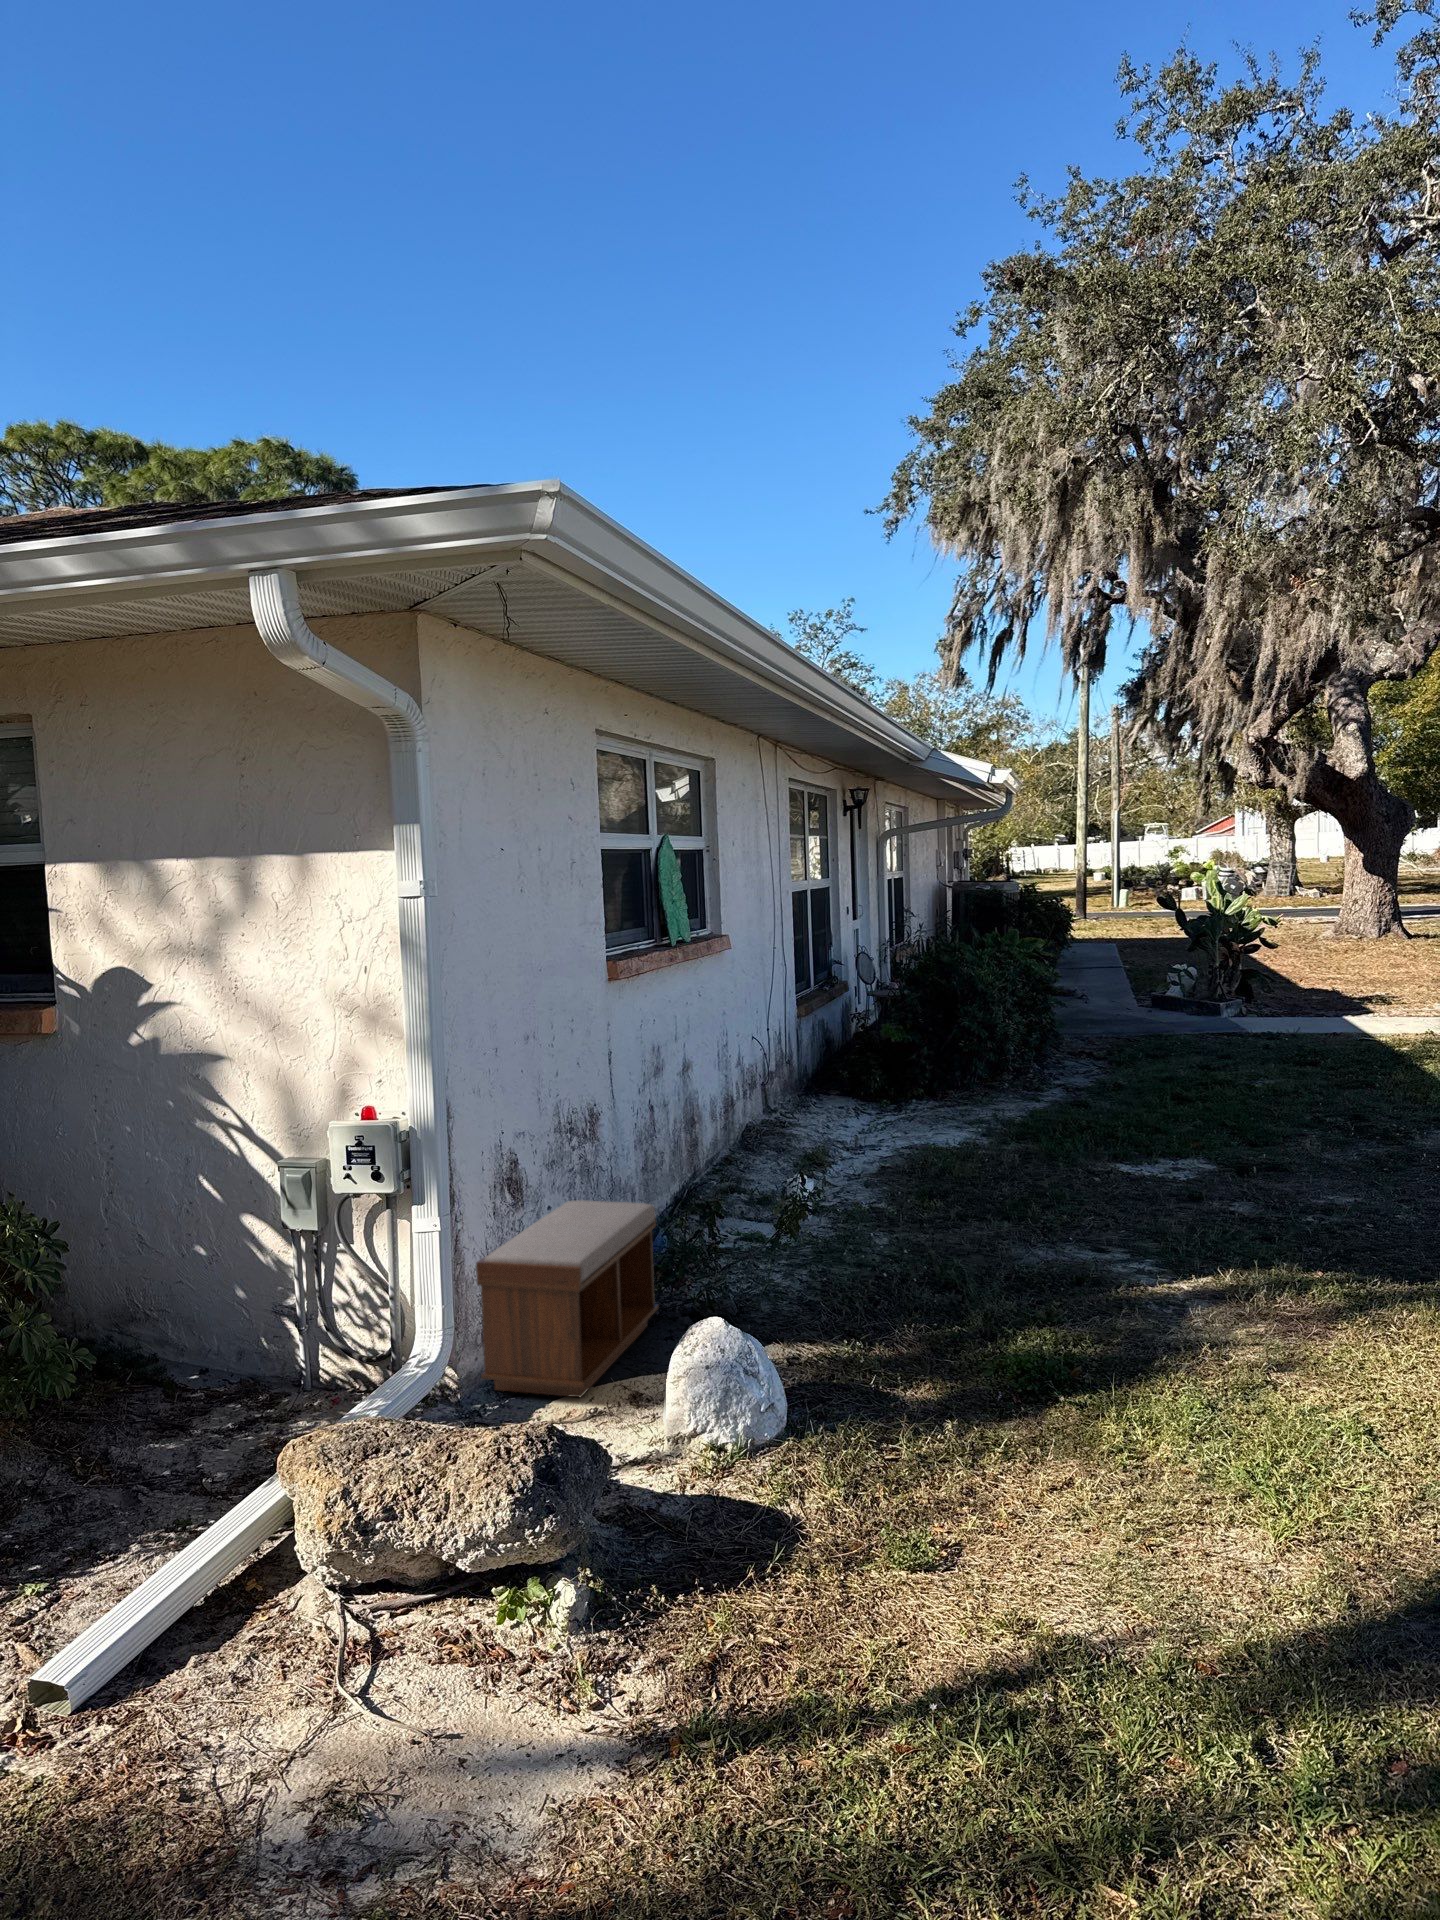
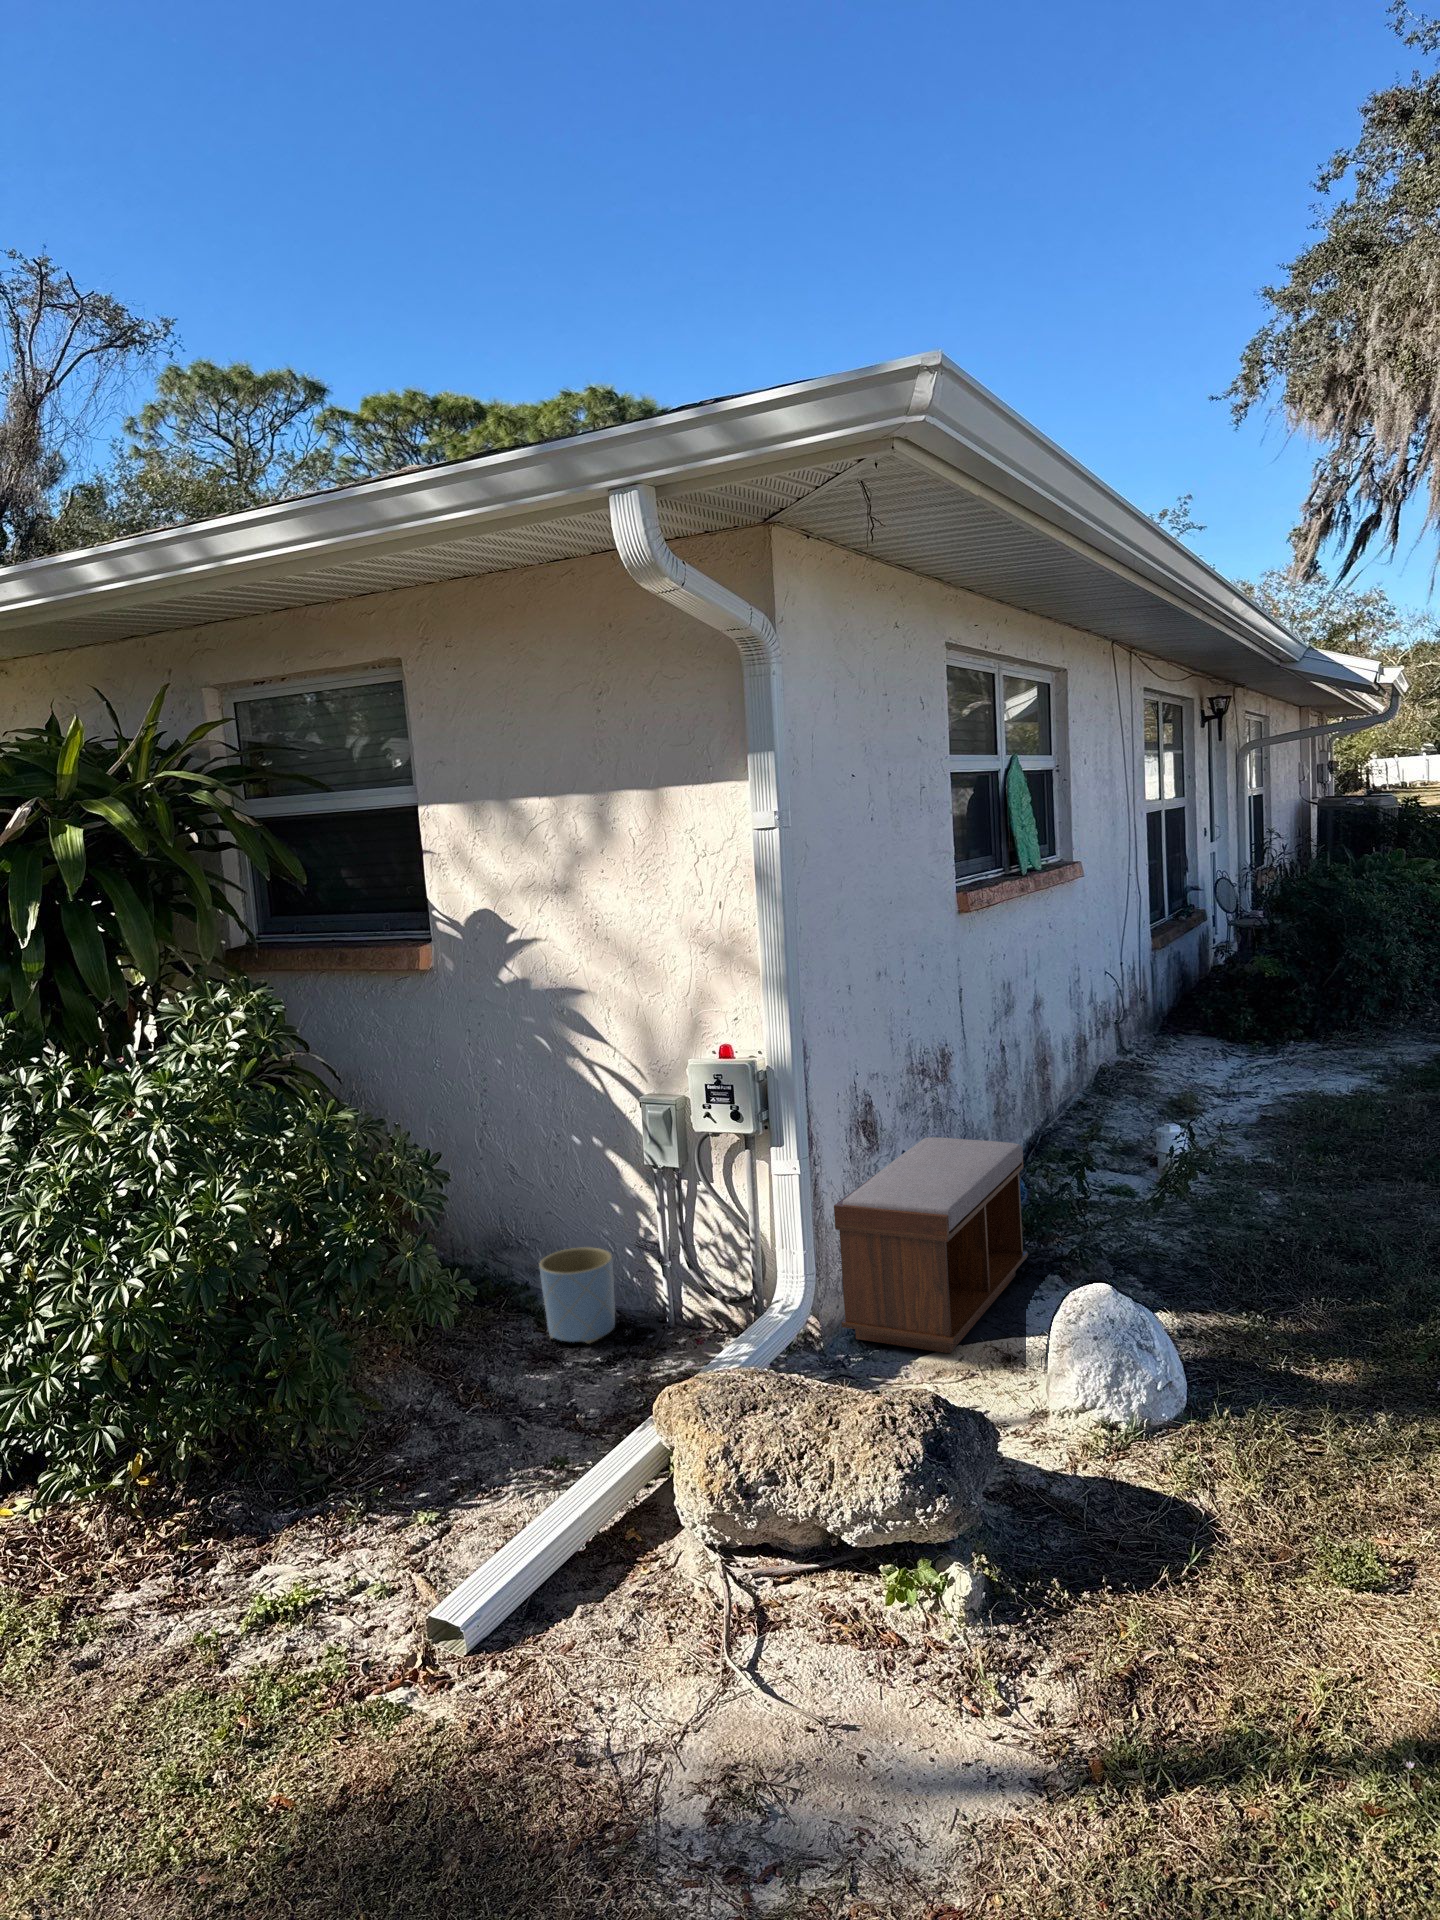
planter: none [179,1314,257,1409] -> present [539,1247,615,1344]

